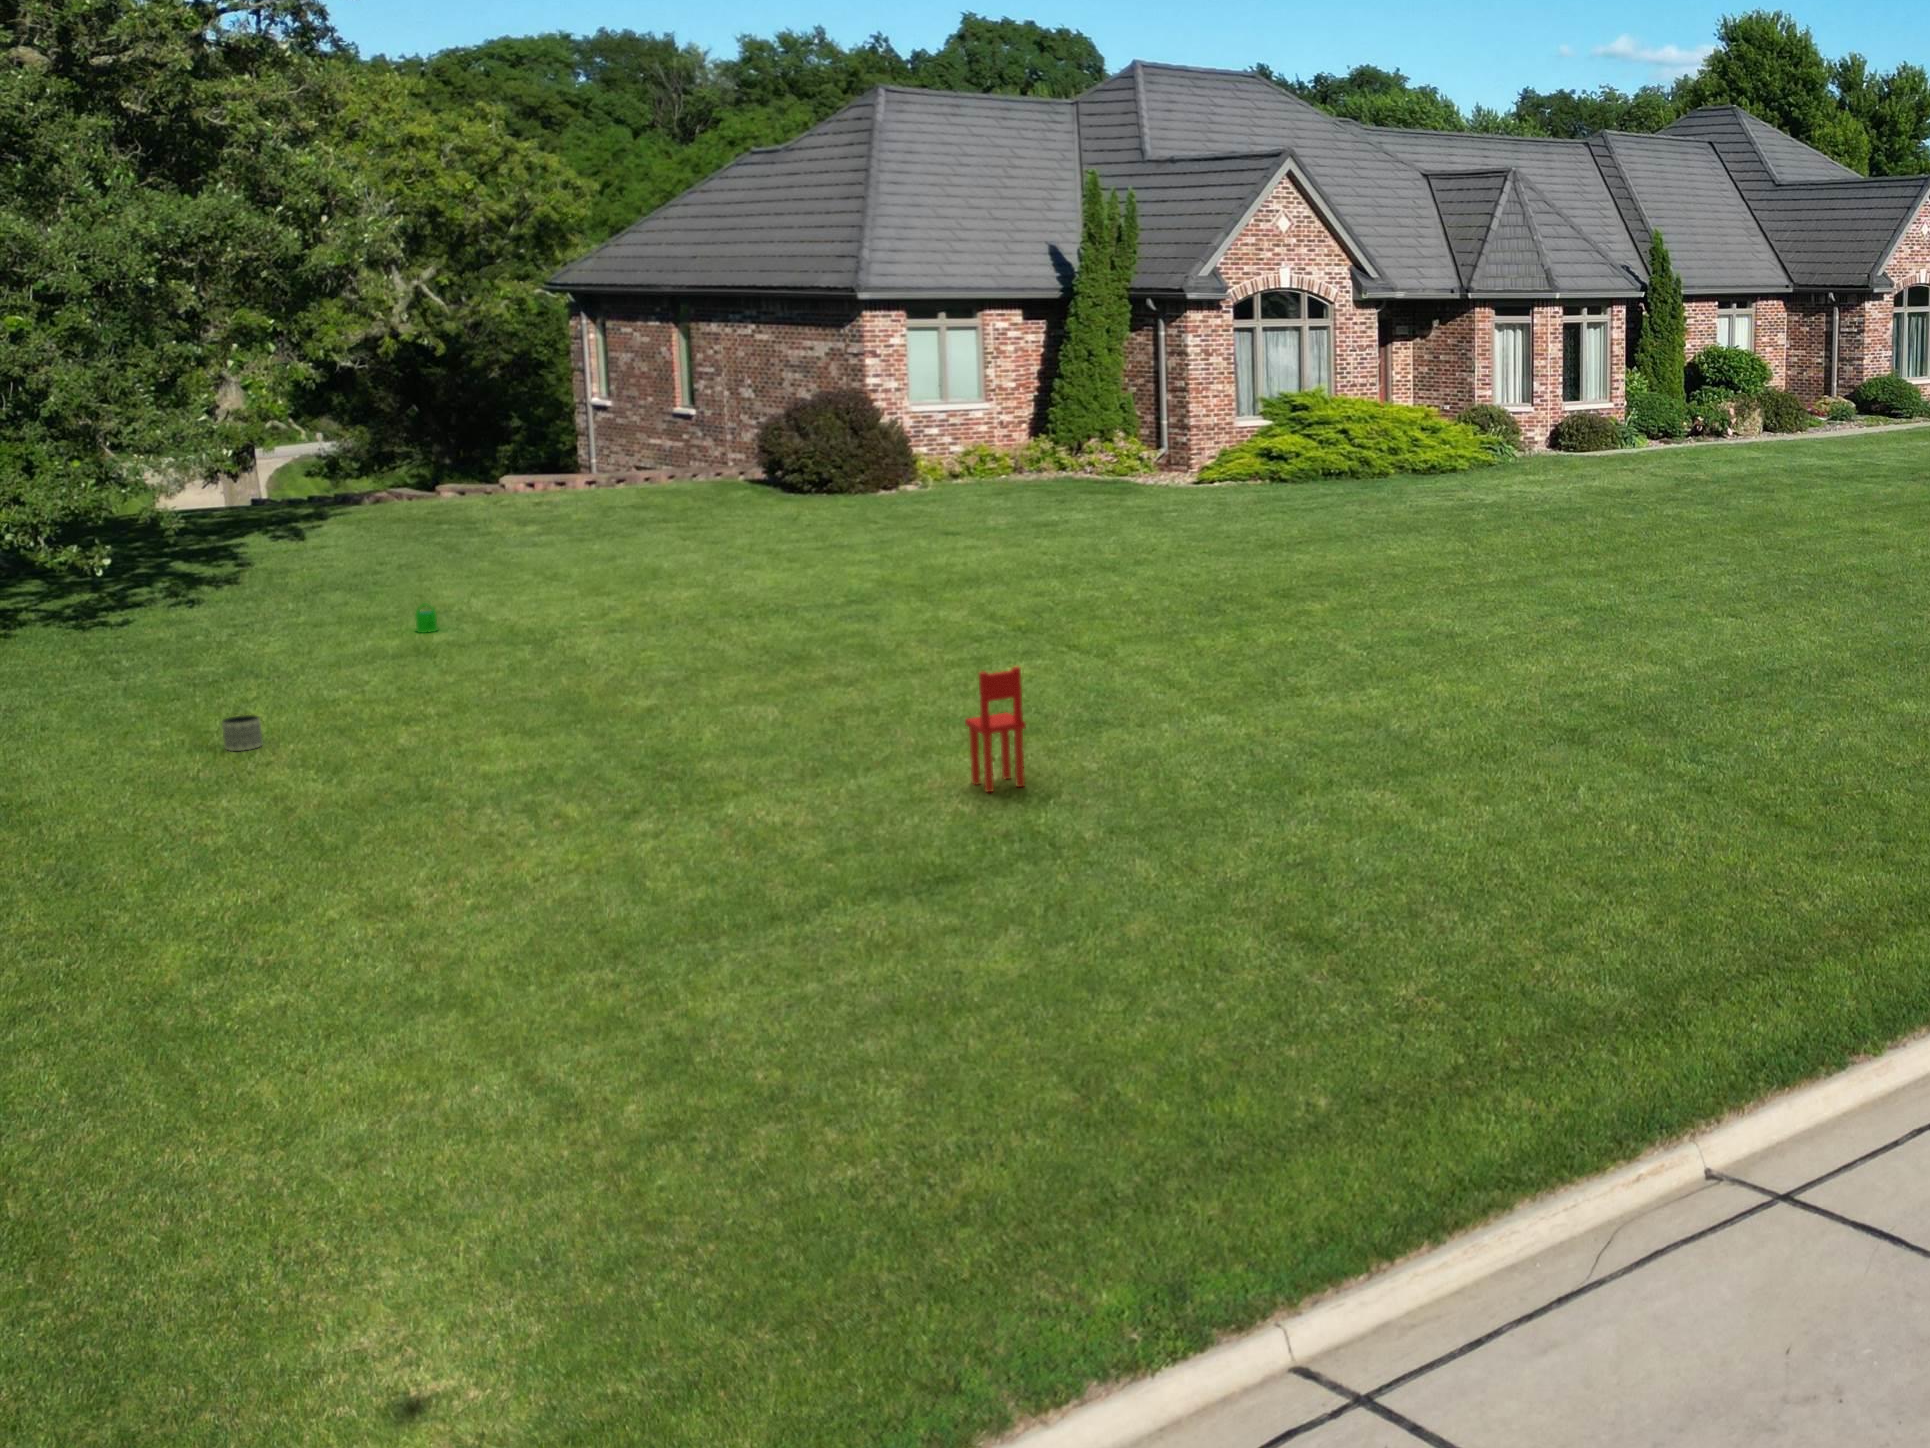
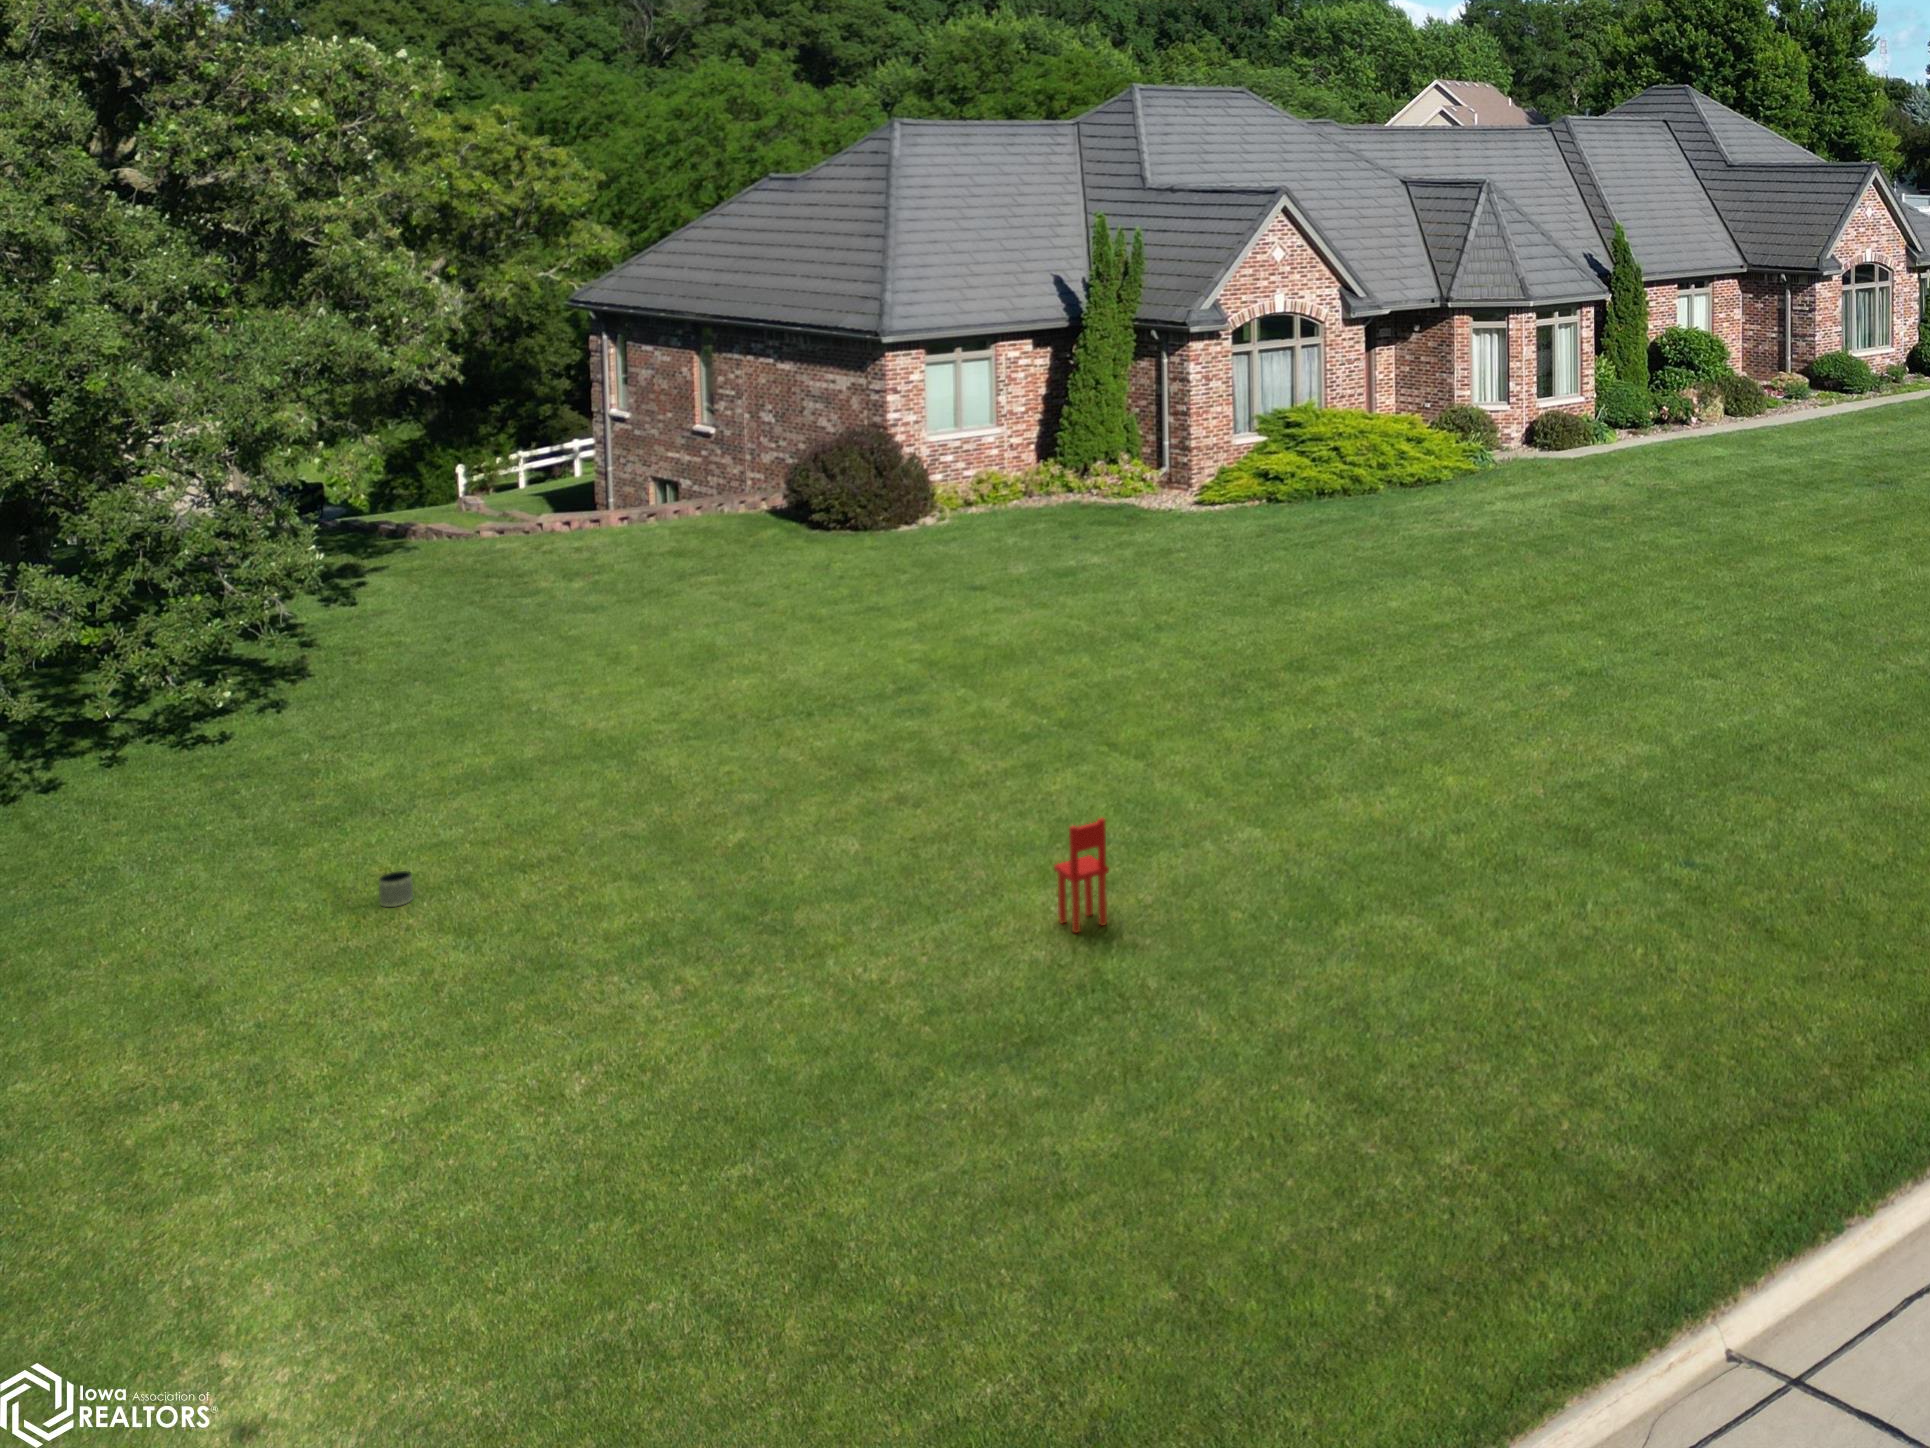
watering can: present [415,603,438,633] -> none [514,716,536,745]

